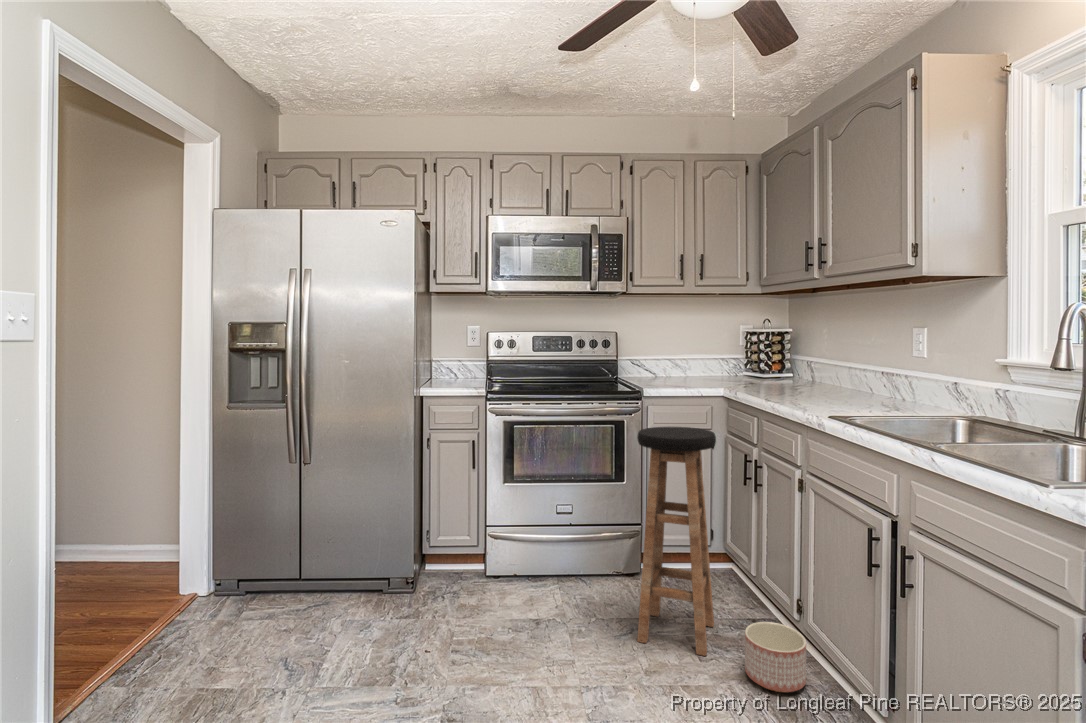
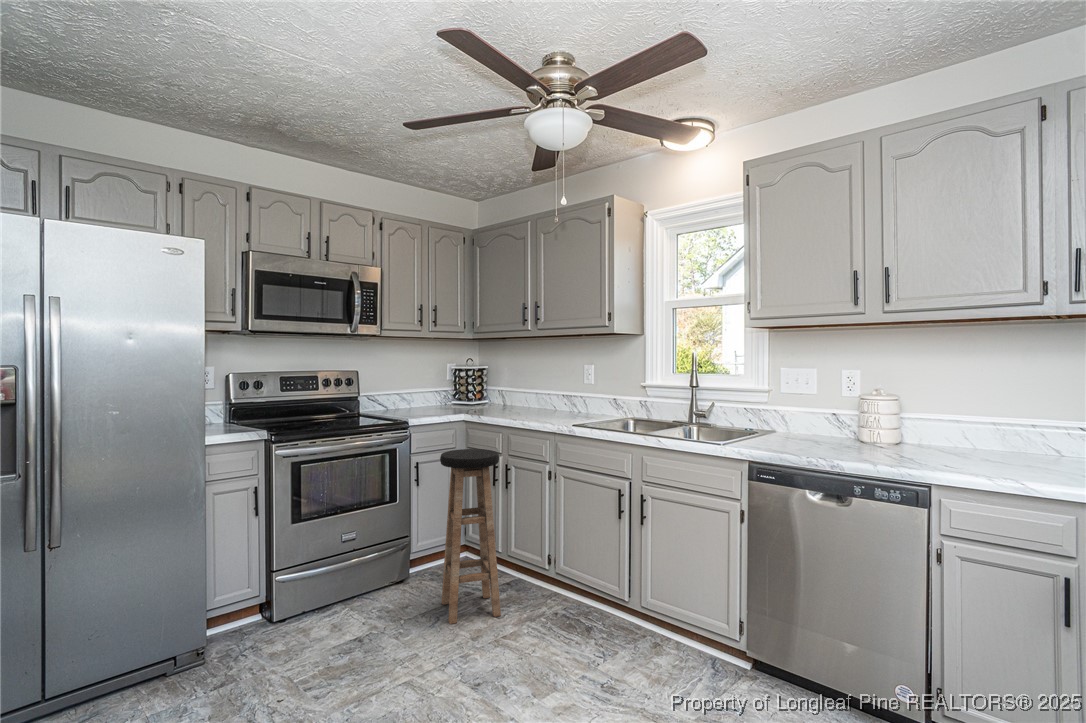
planter: present [745,622,806,692] -> none [529,576,567,620]

